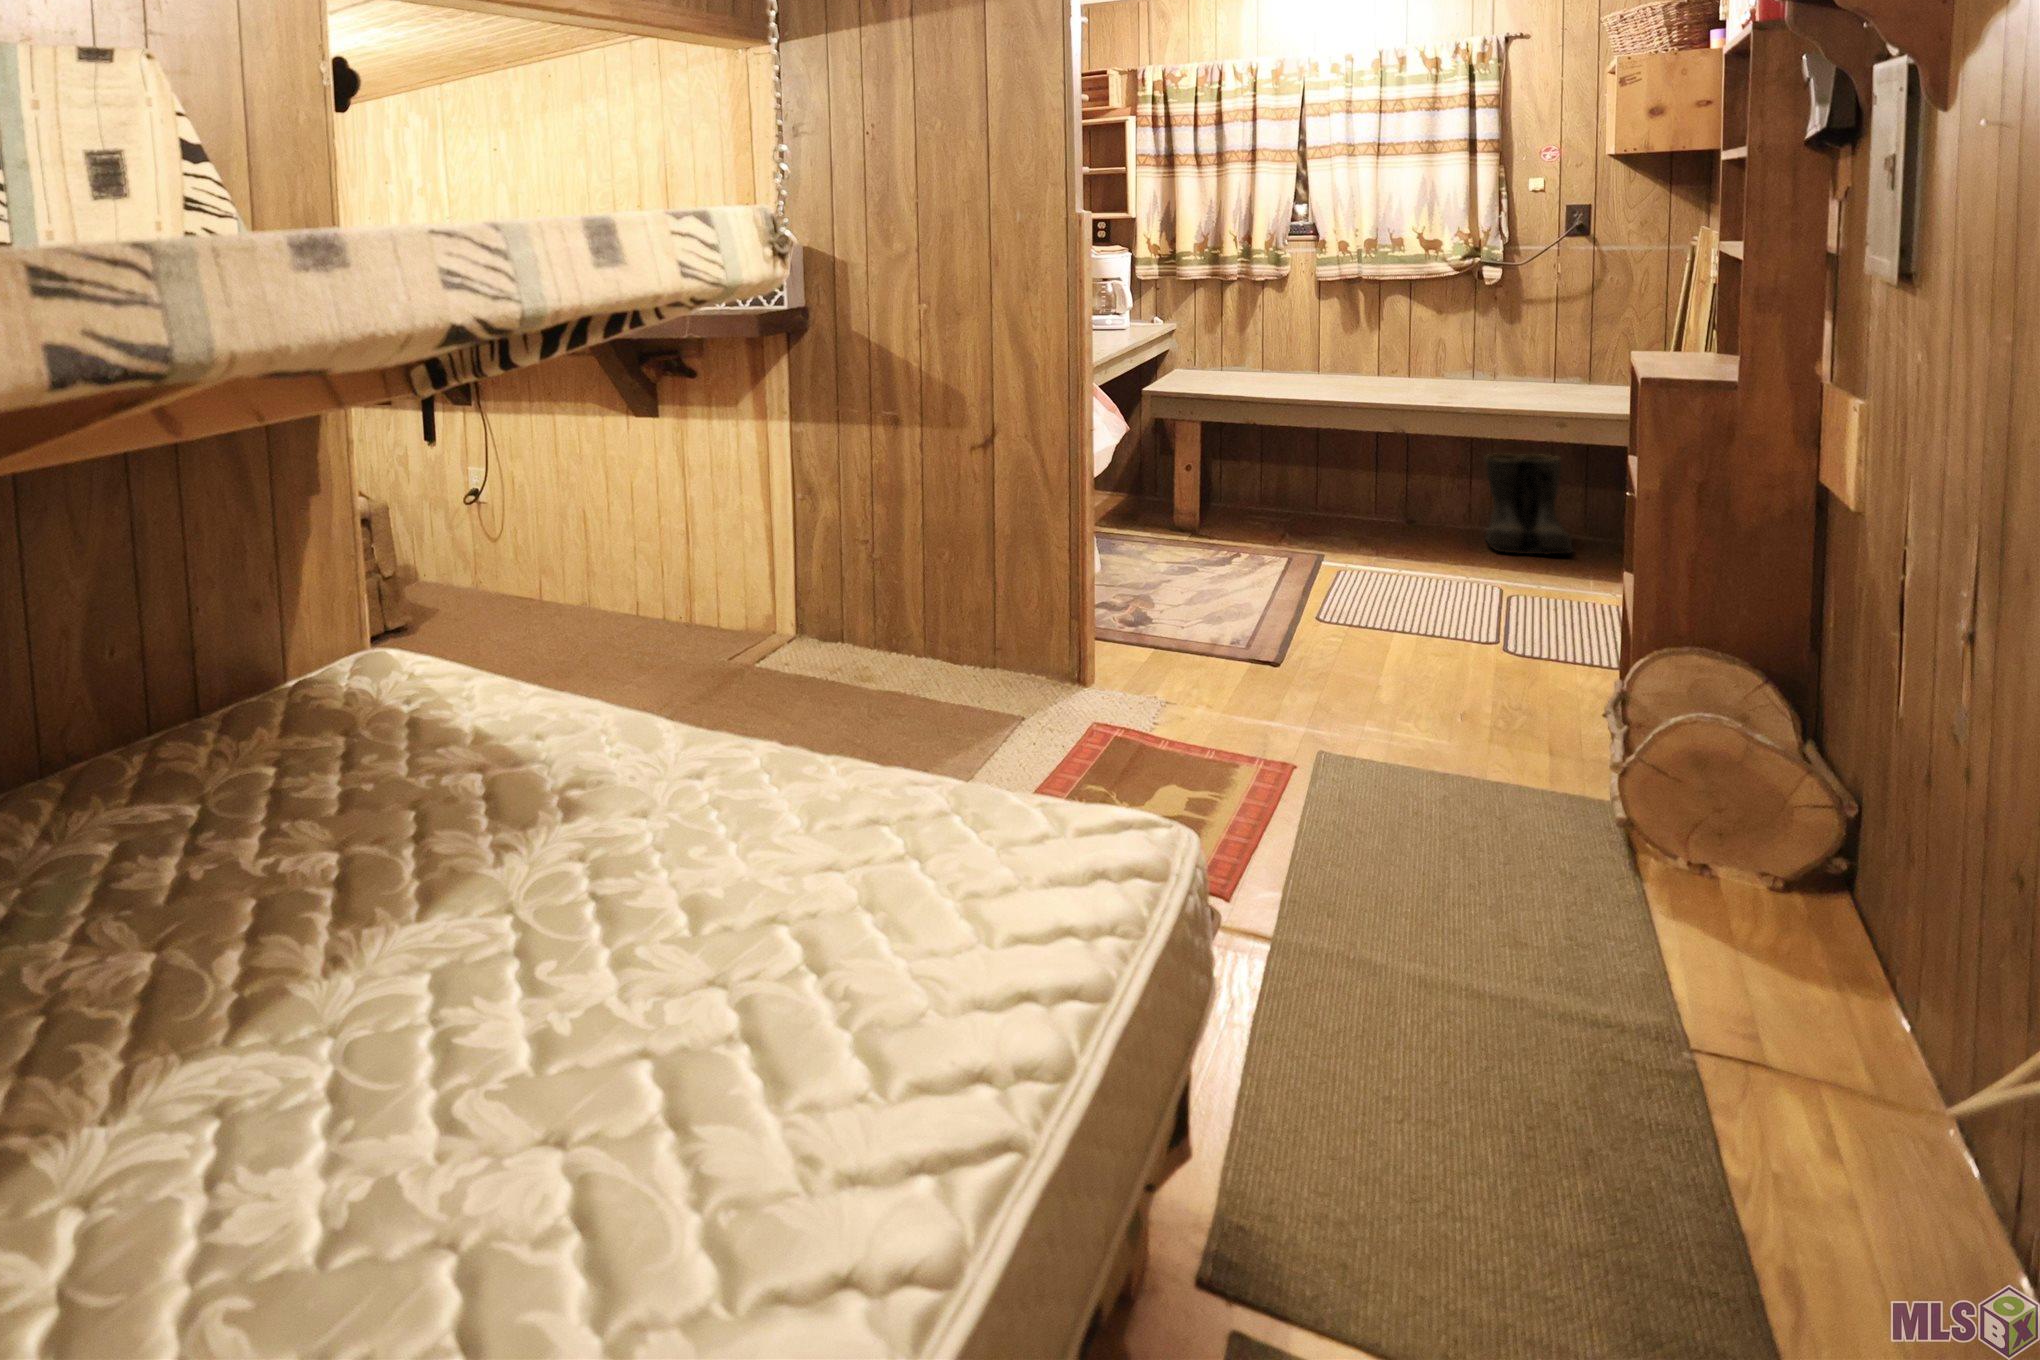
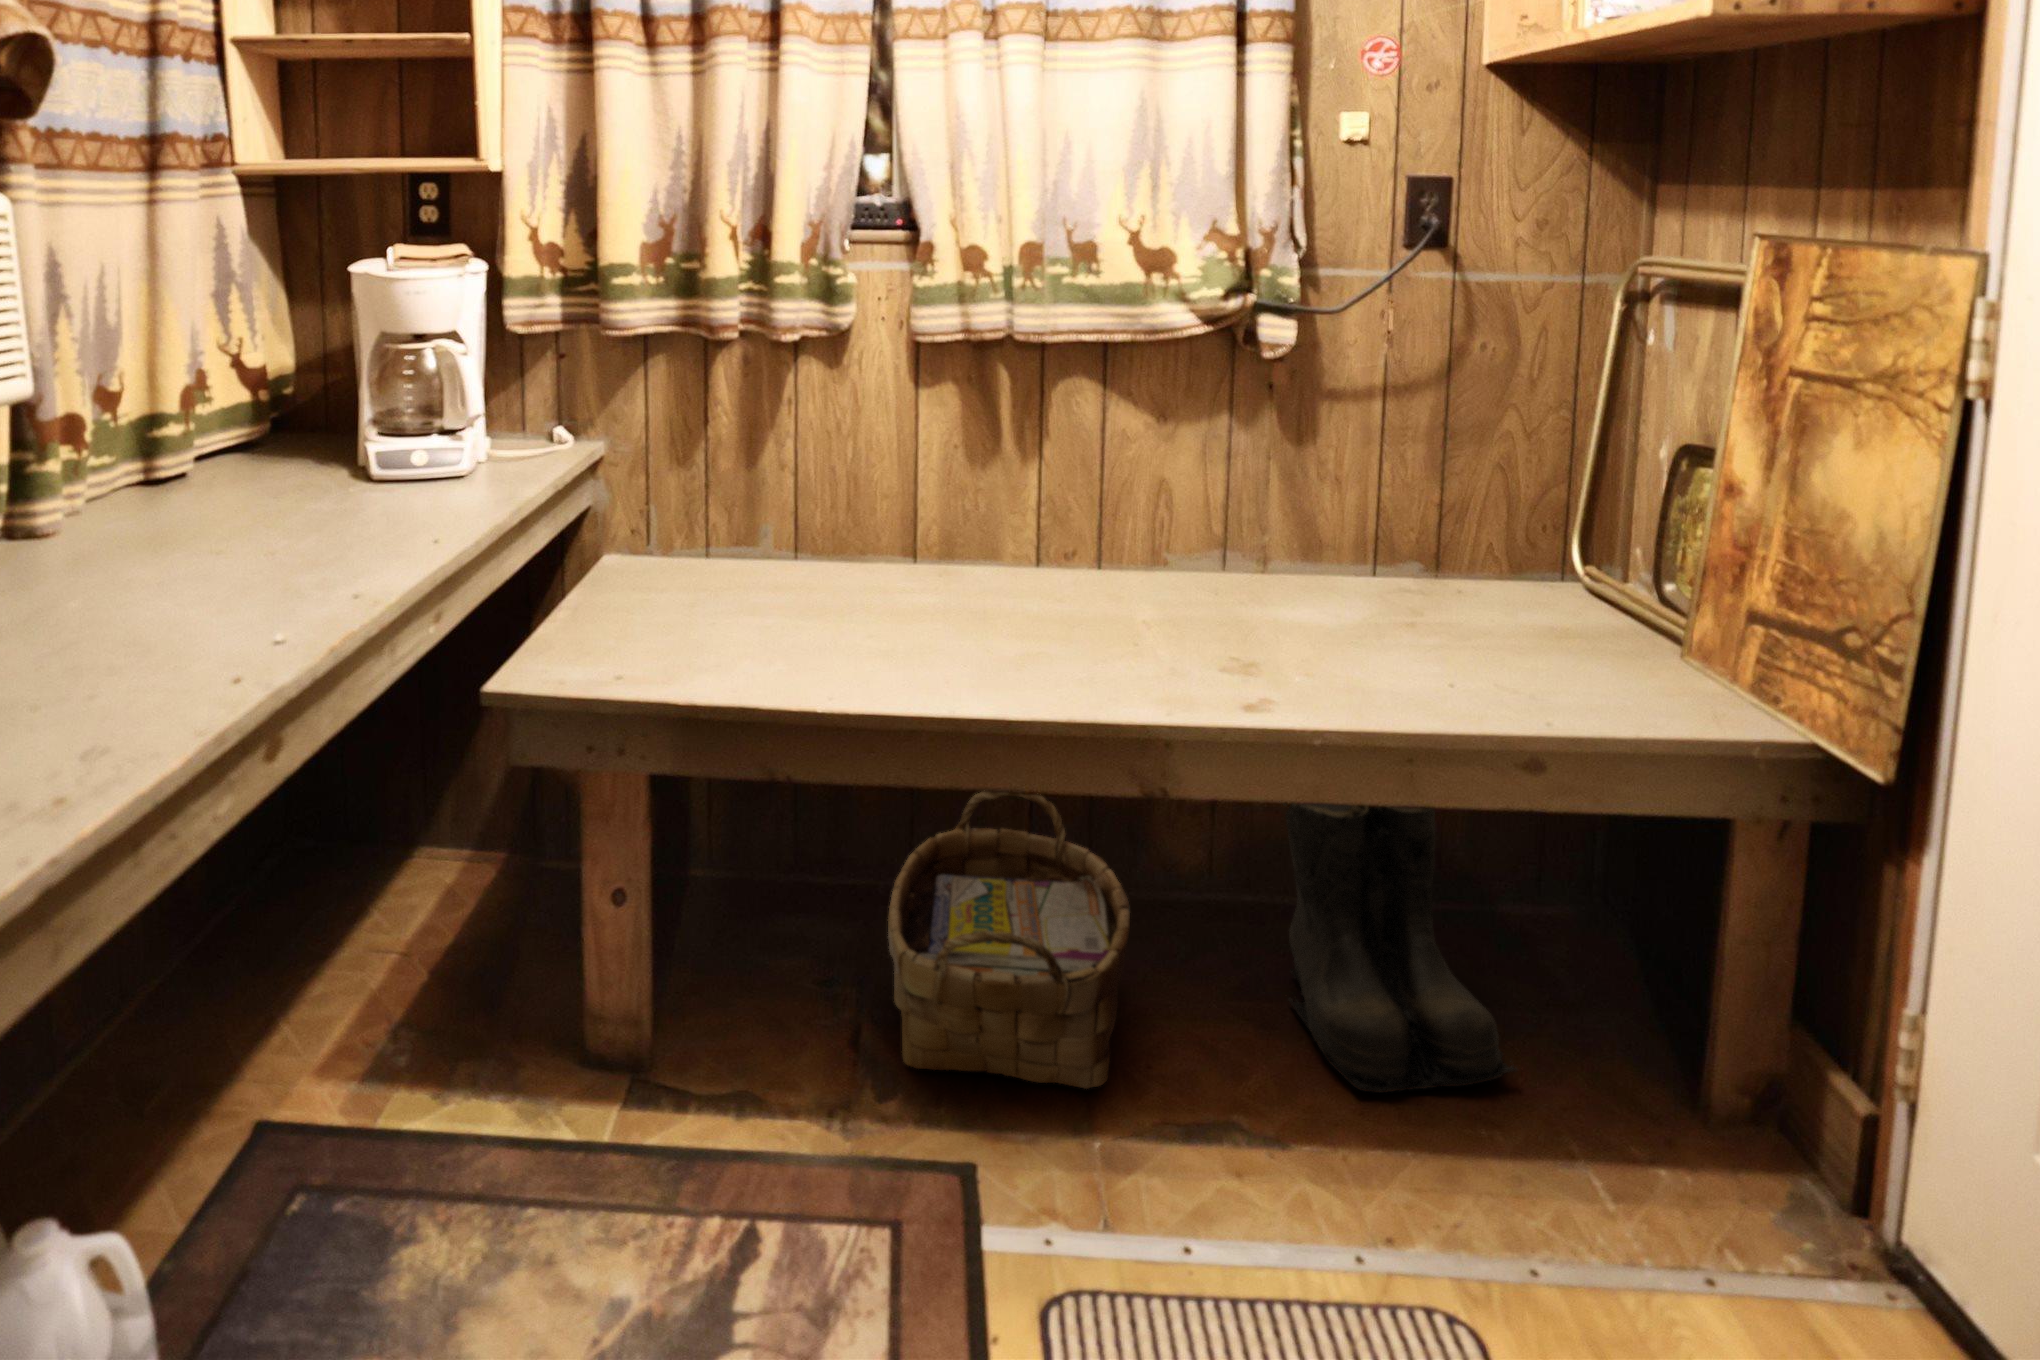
woven basket: none [1297,453,1405,542] -> present [888,792,1130,1089]

